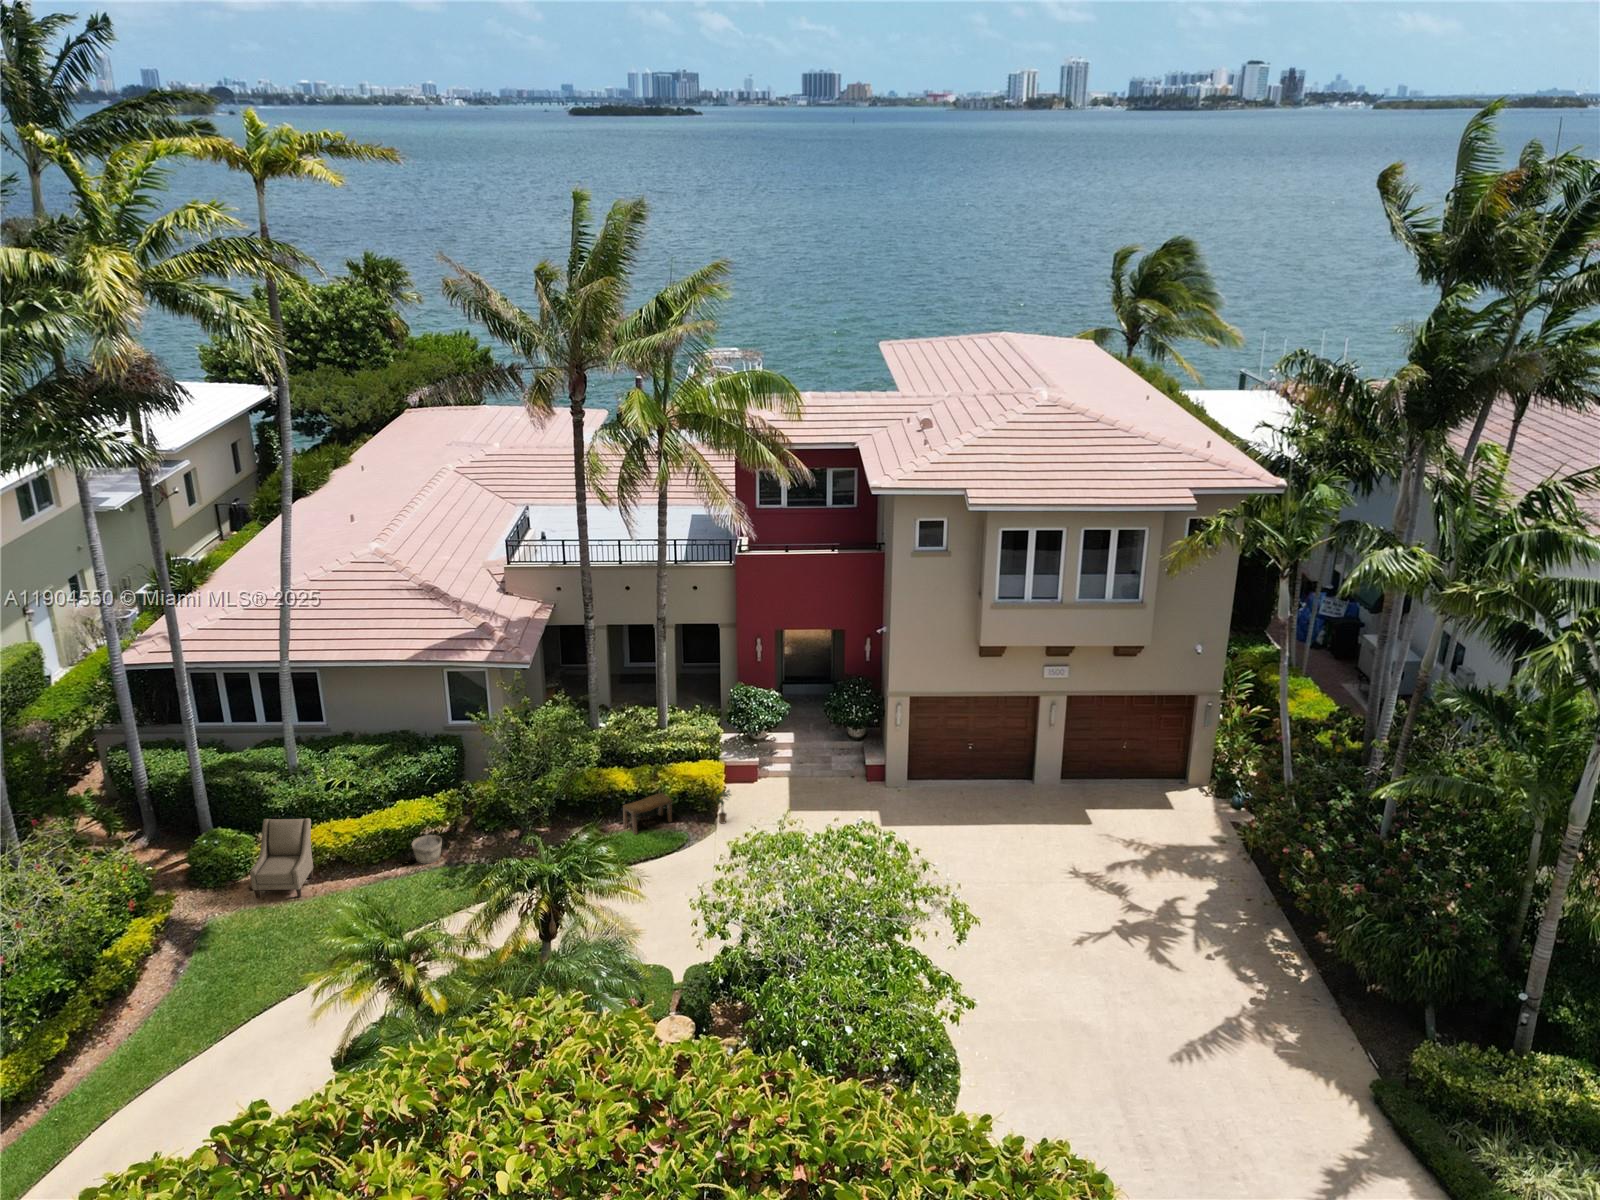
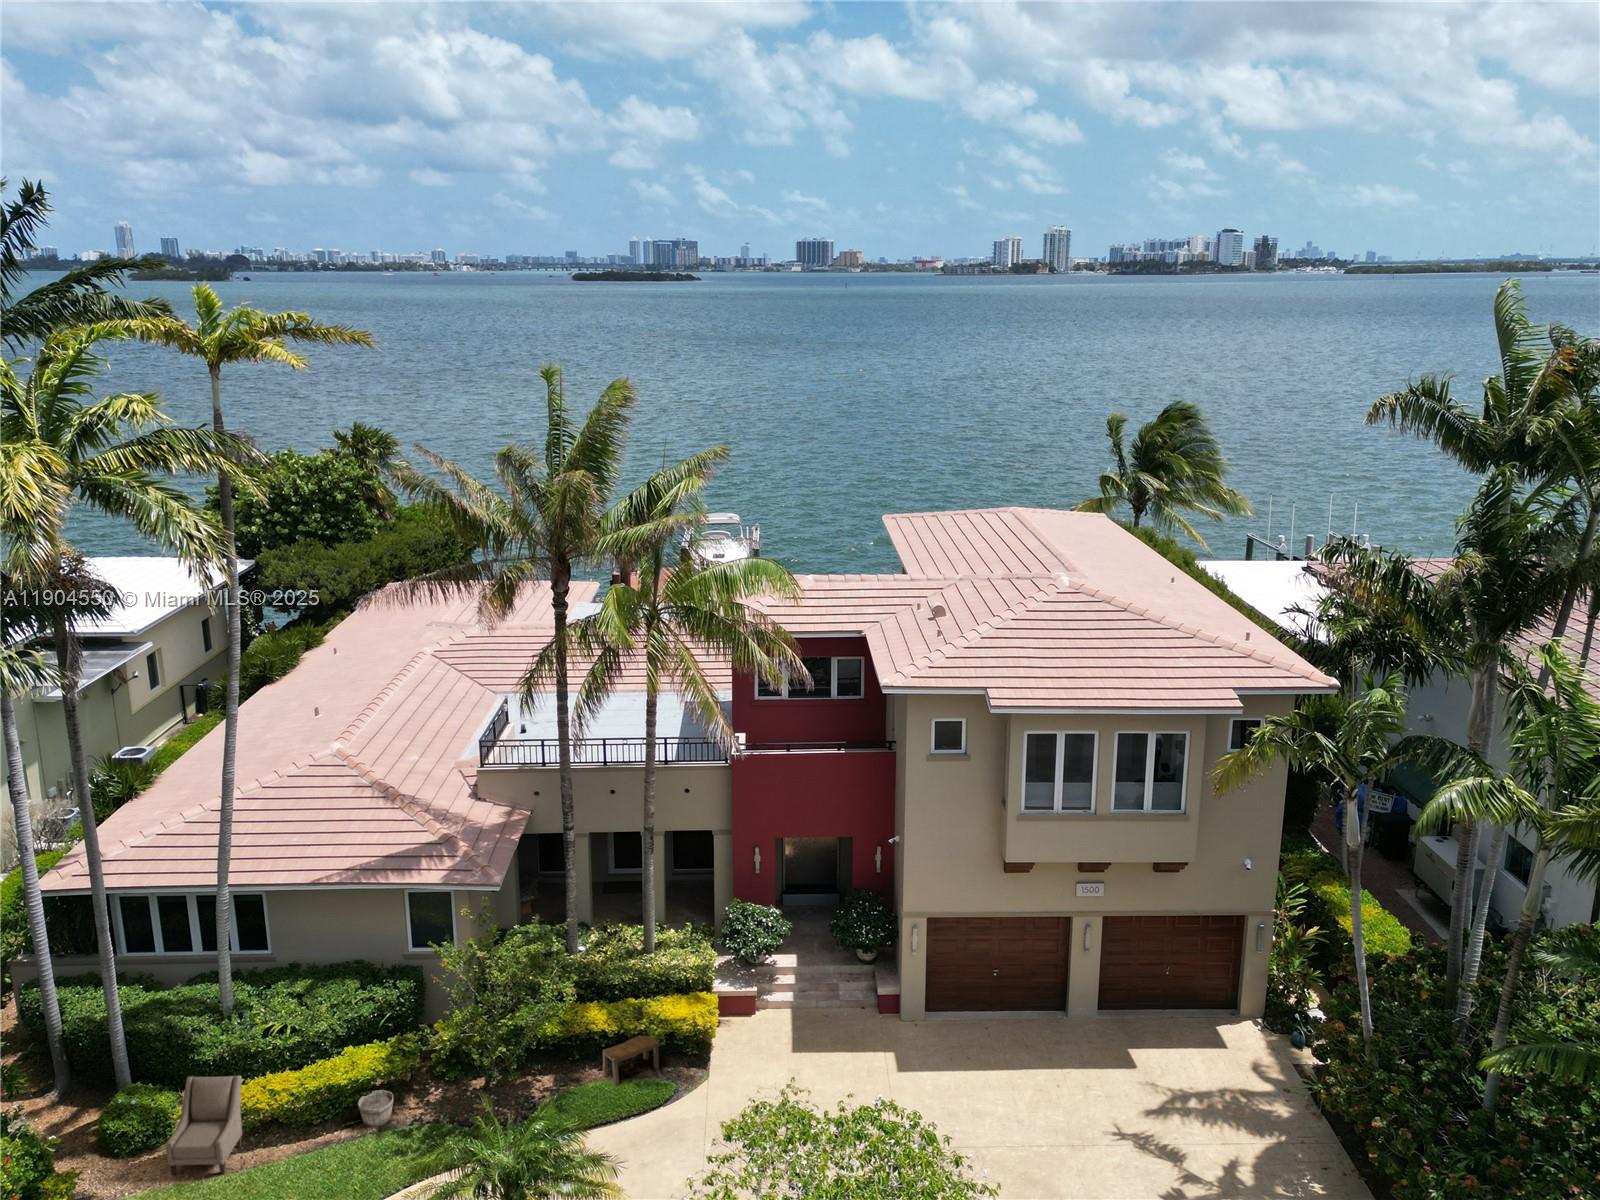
potted plant: present [715,790,731,824] -> none [707,1030,727,1070]

